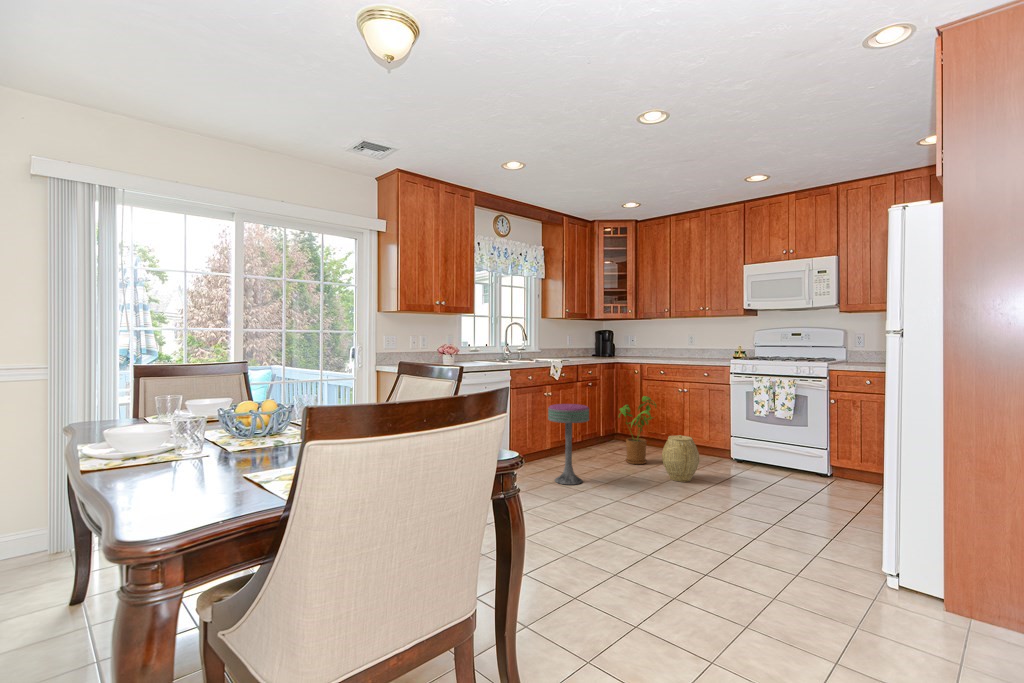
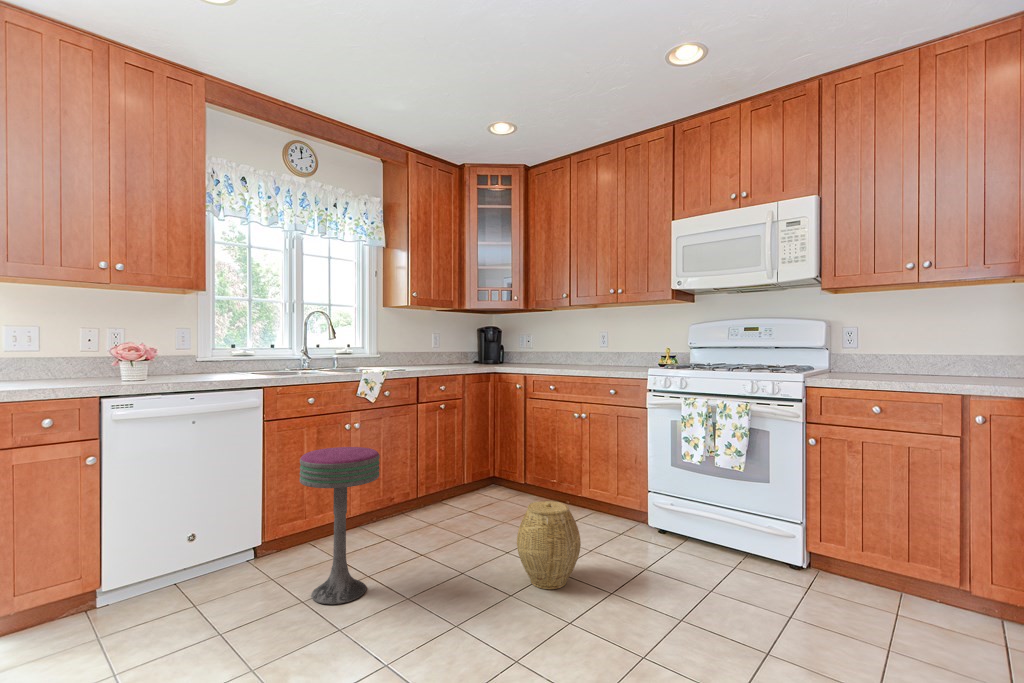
house plant: present [619,396,656,464] -> none [471,428,533,543]

